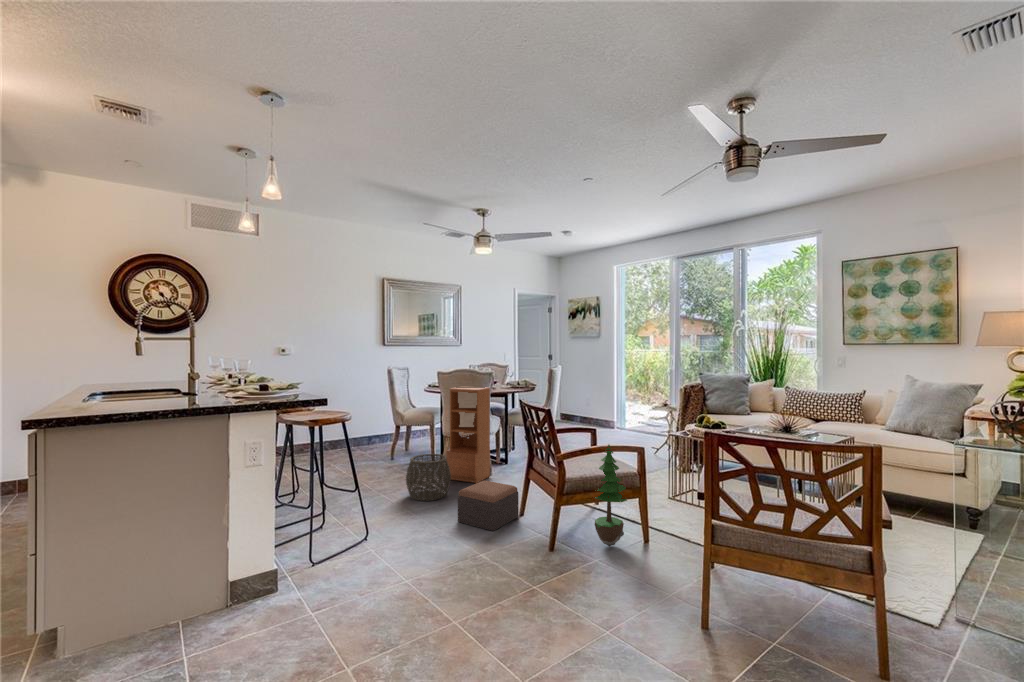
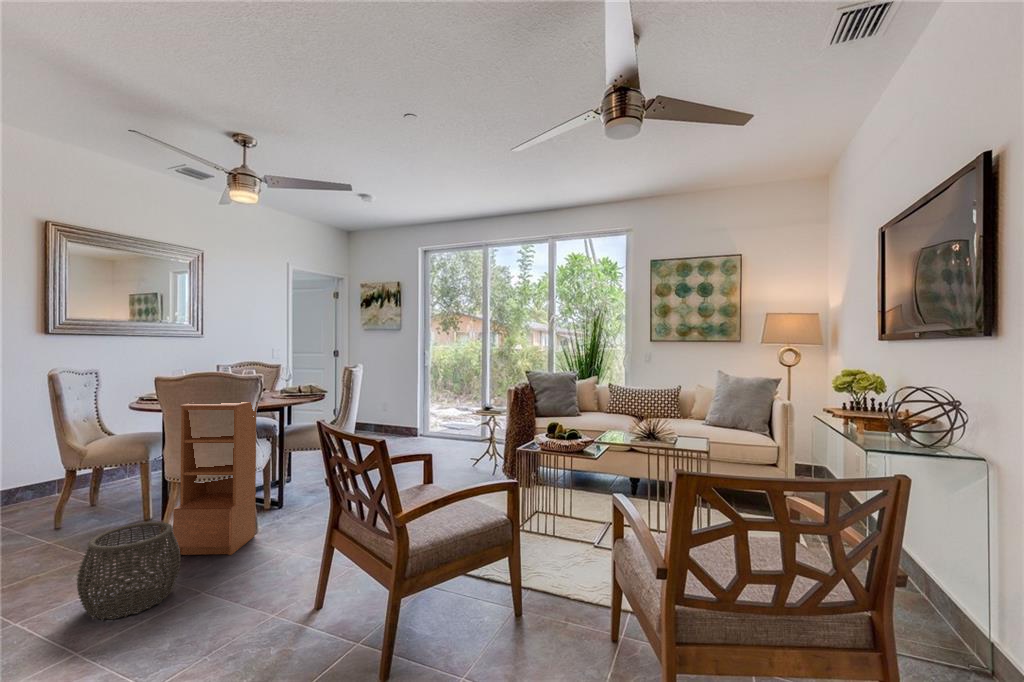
potted tree: present [595,445,627,546] -> none [444,485,500,642]
footstool: present [458,480,519,531] -> none [193,562,313,662]

